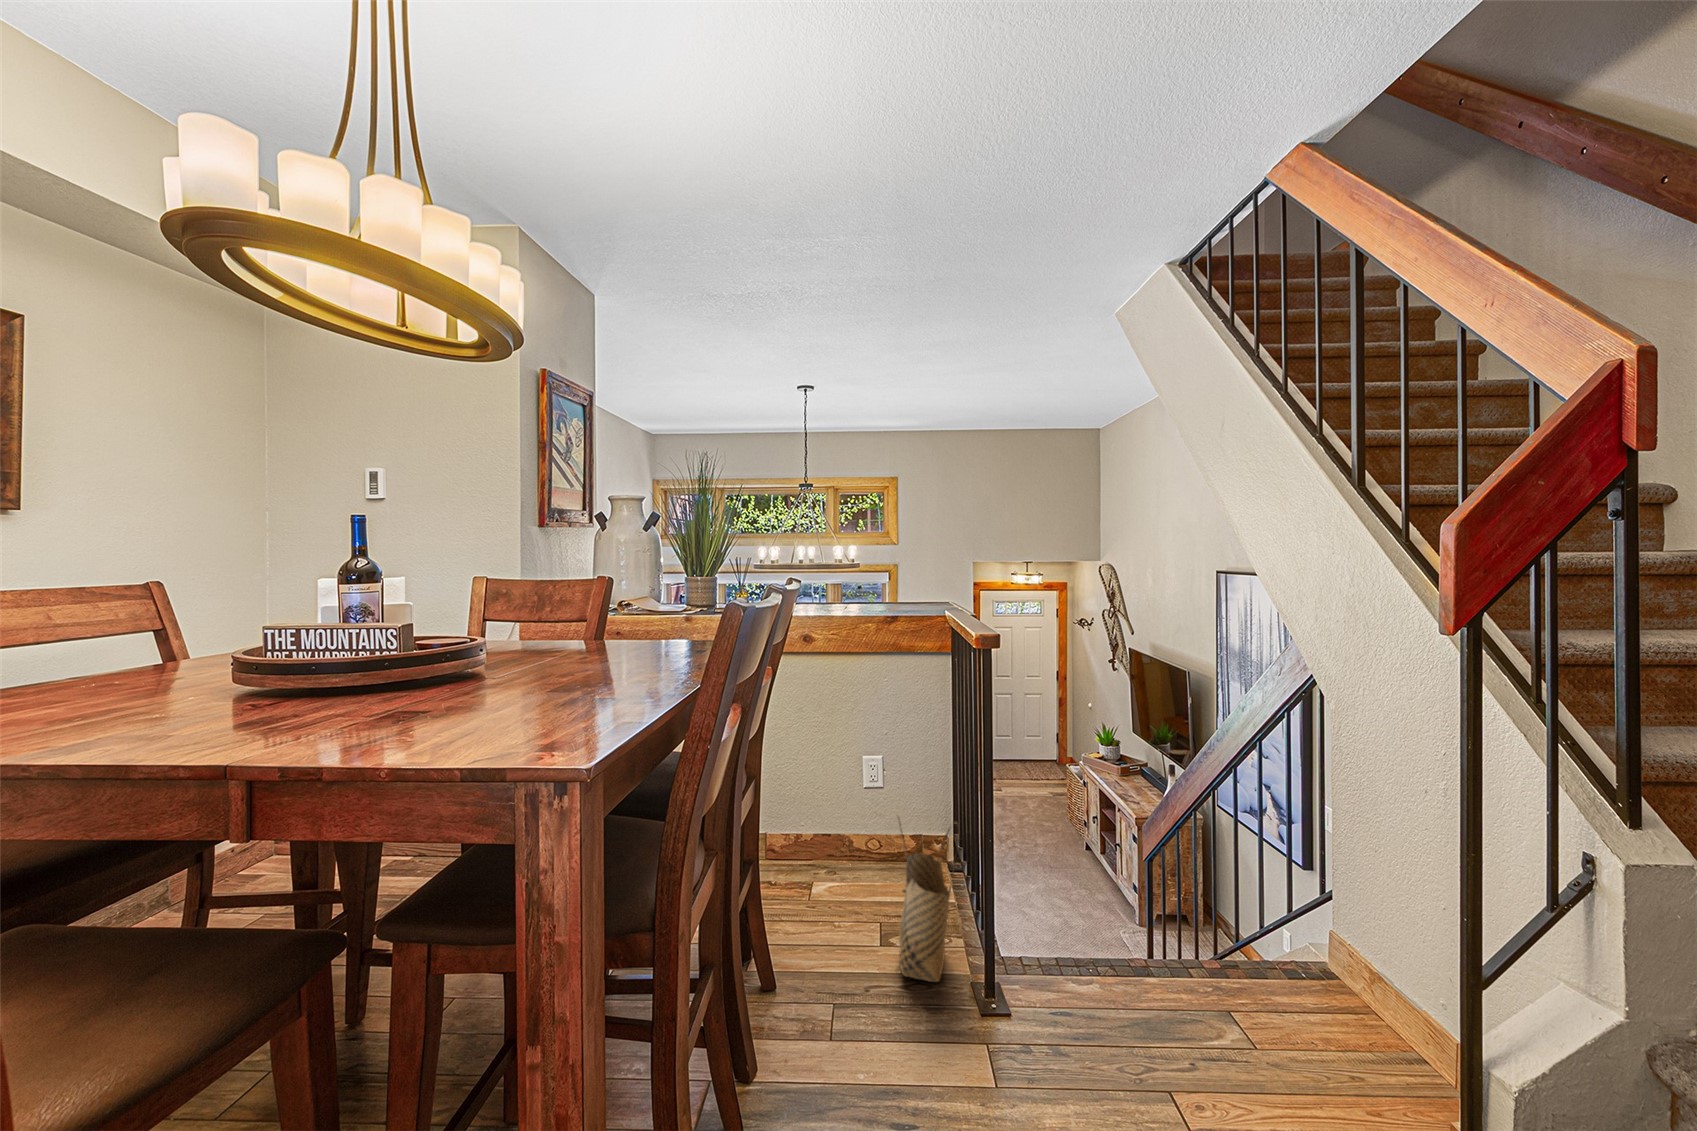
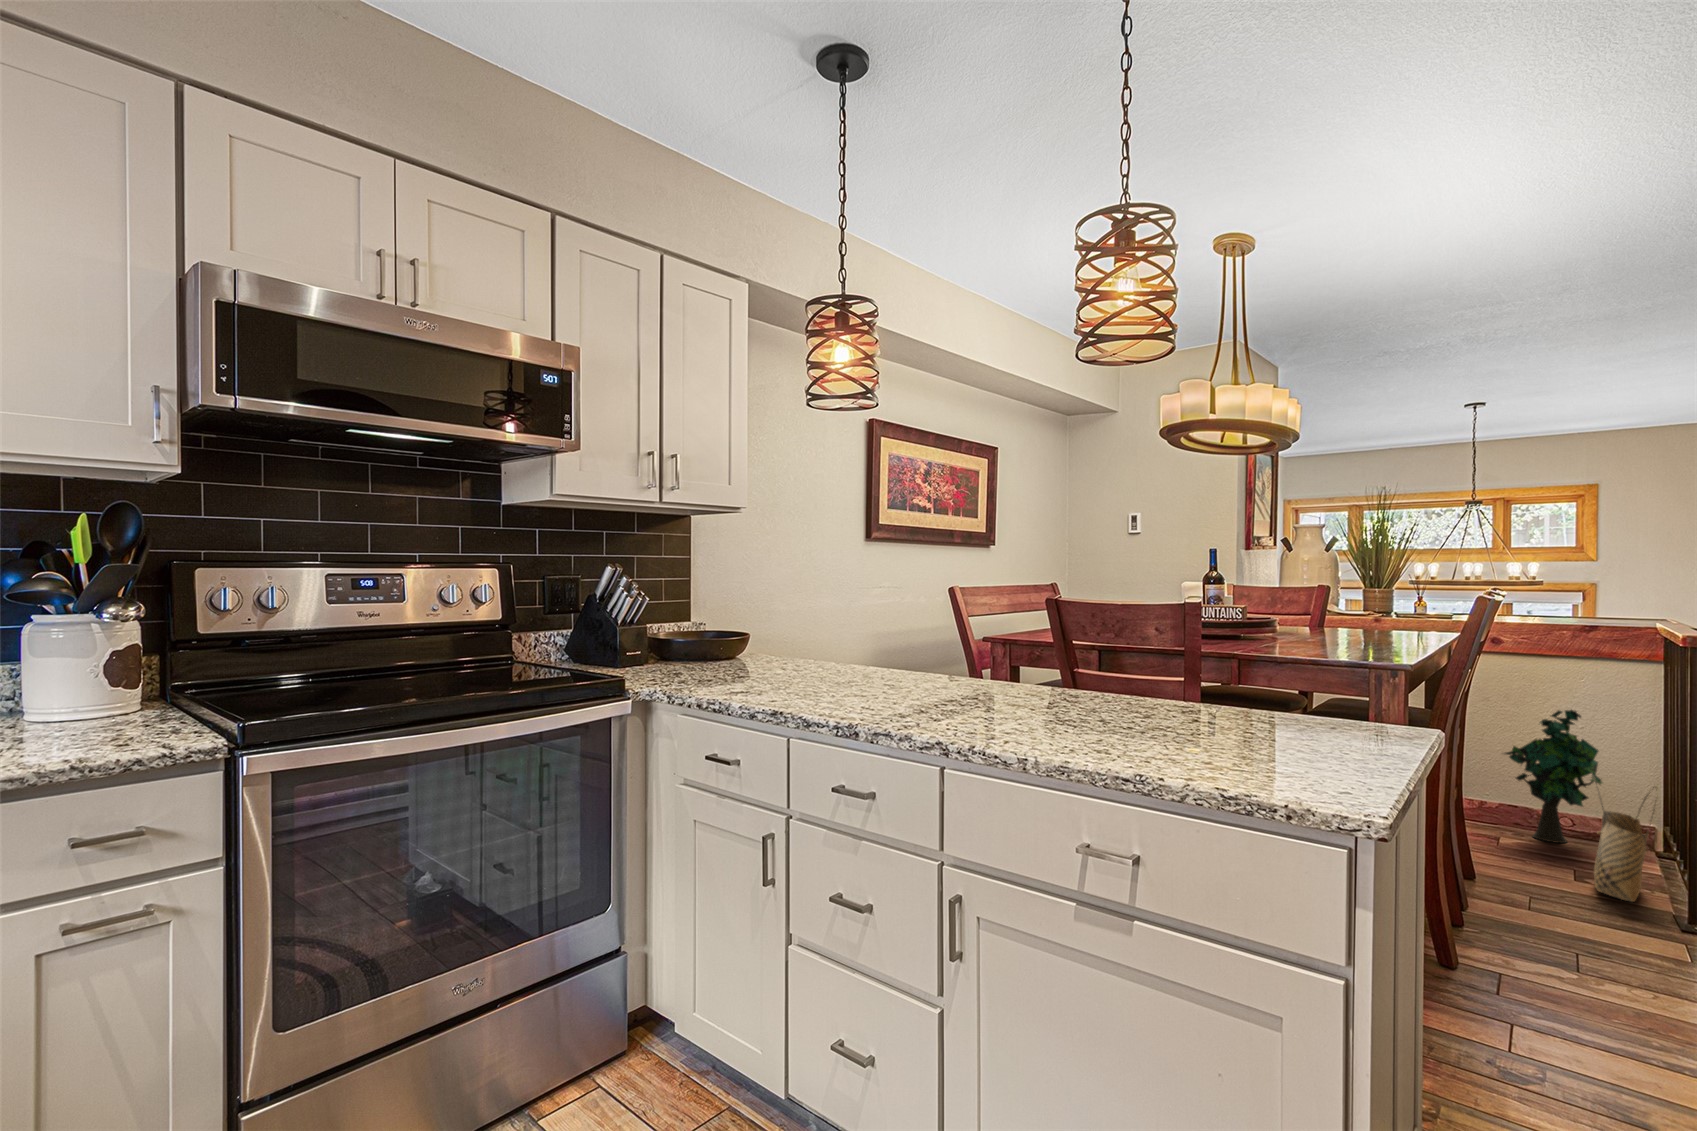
decorative plant: none [811,716,906,880] -> present [1505,710,1602,843]

